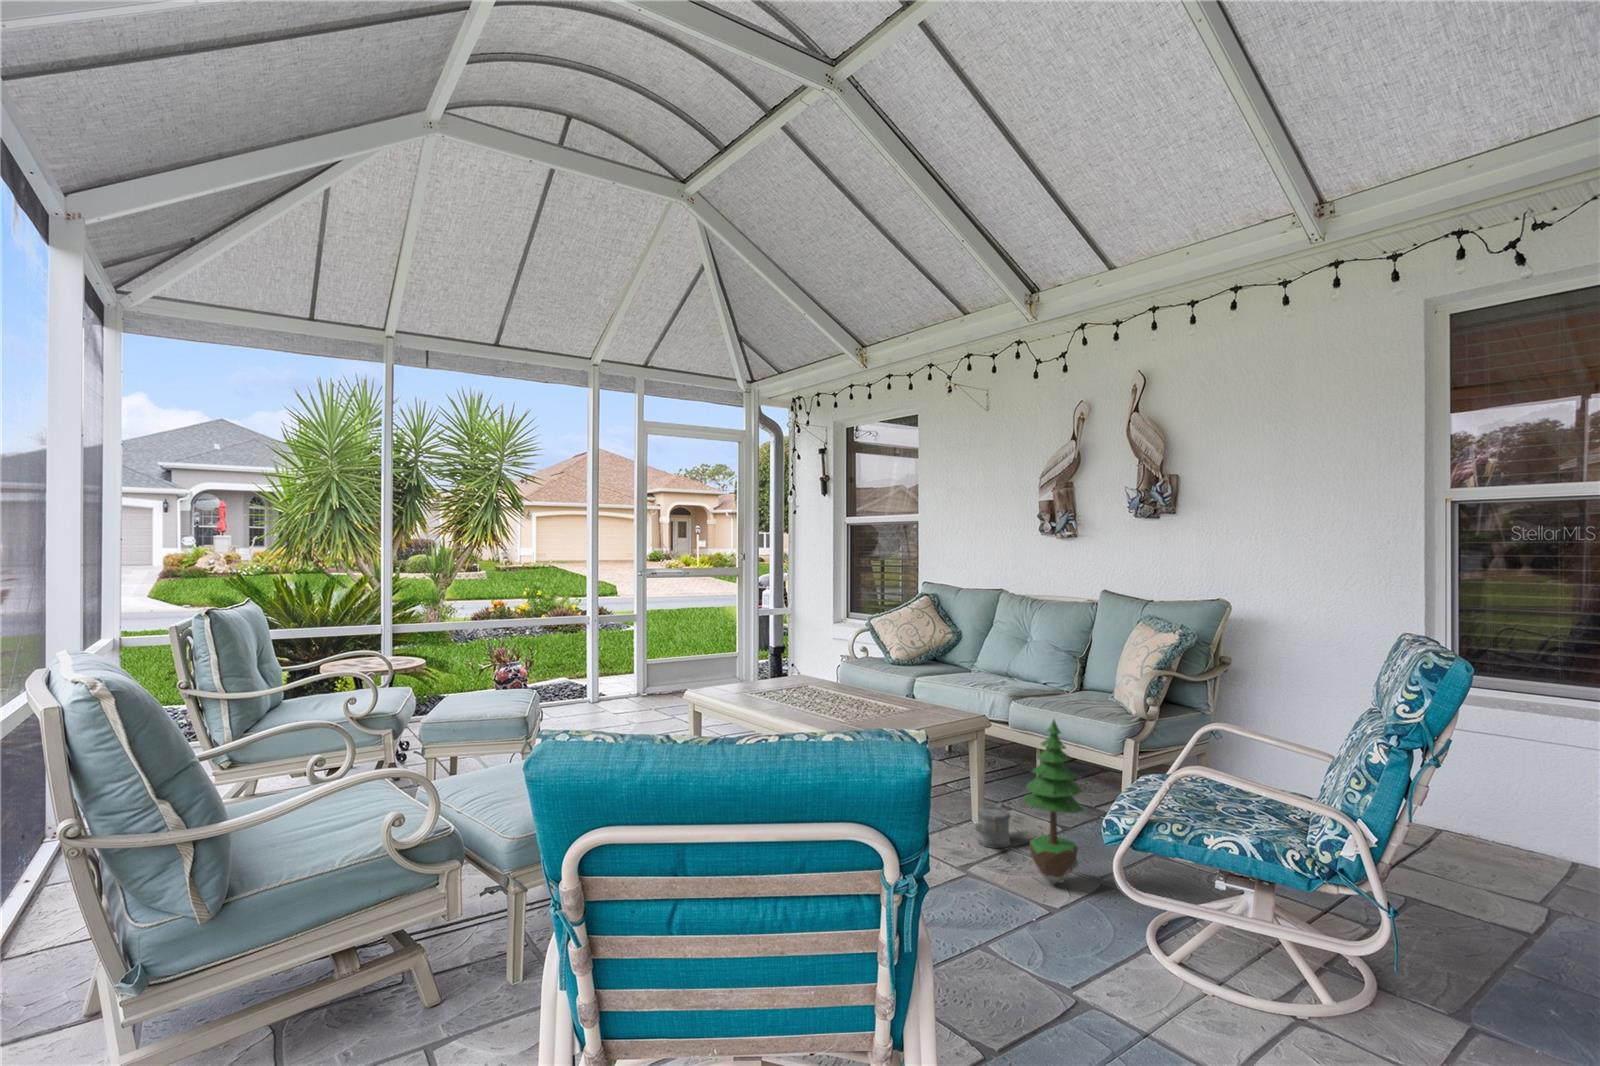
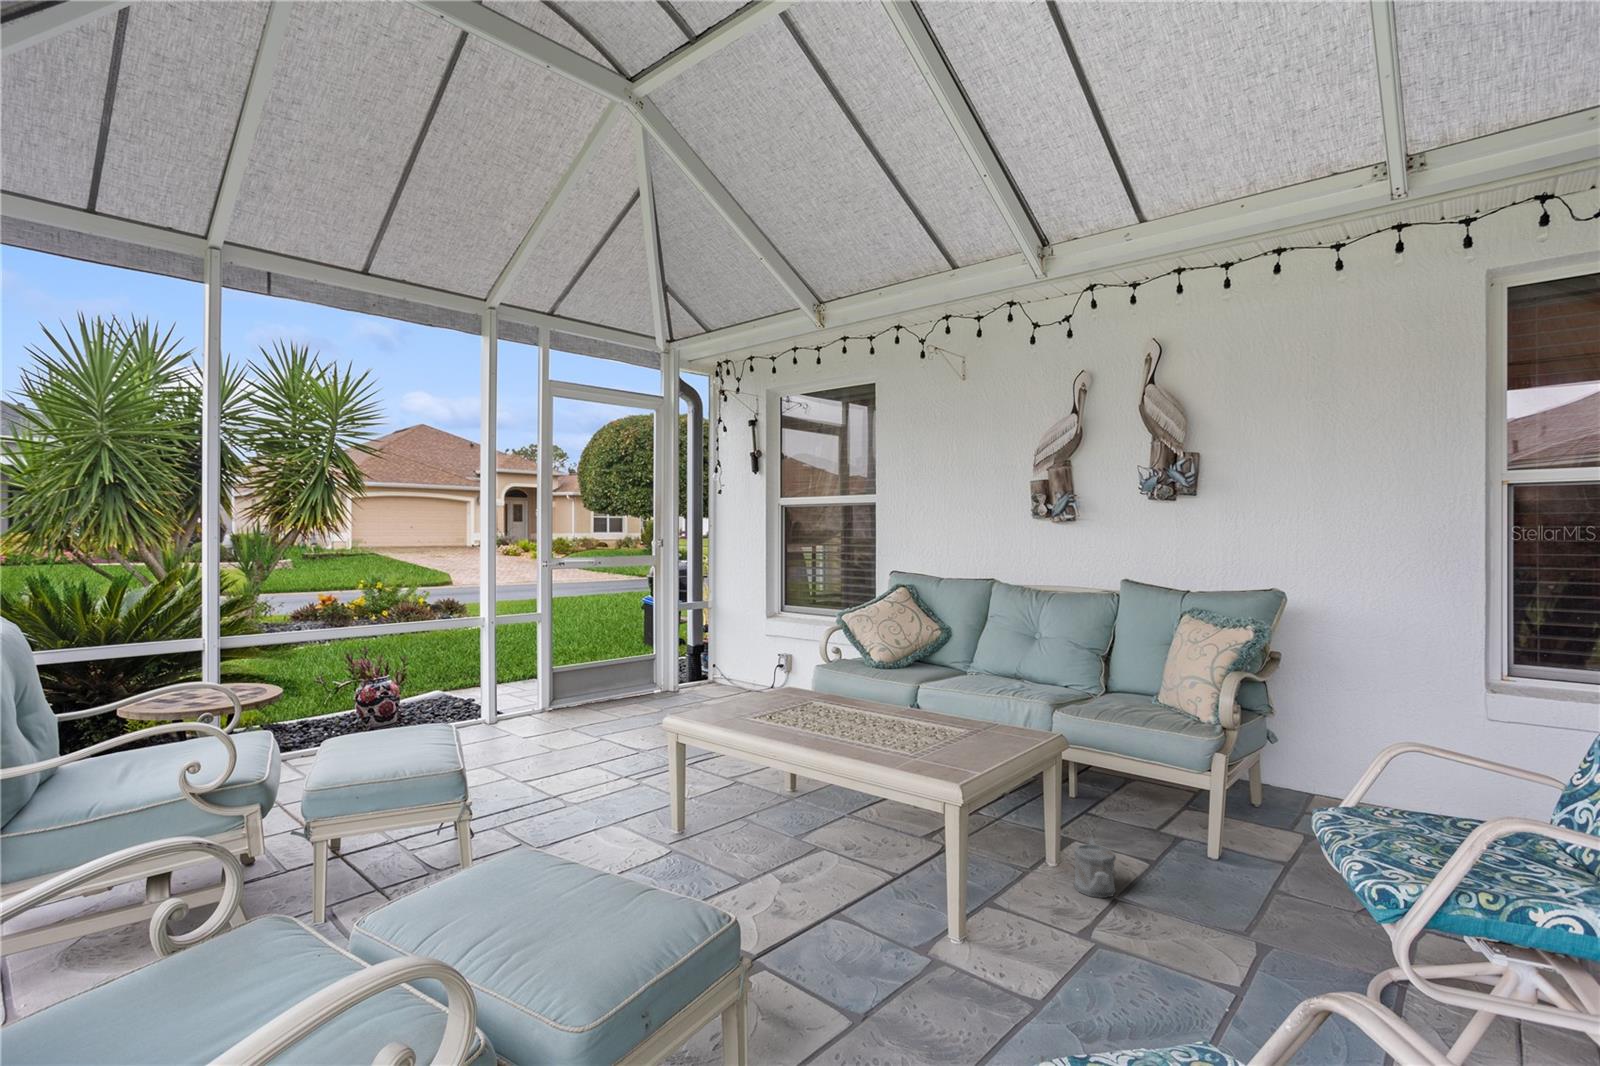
potted tree: present [1023,720,1084,884] -> none [1169,743,1250,946]

